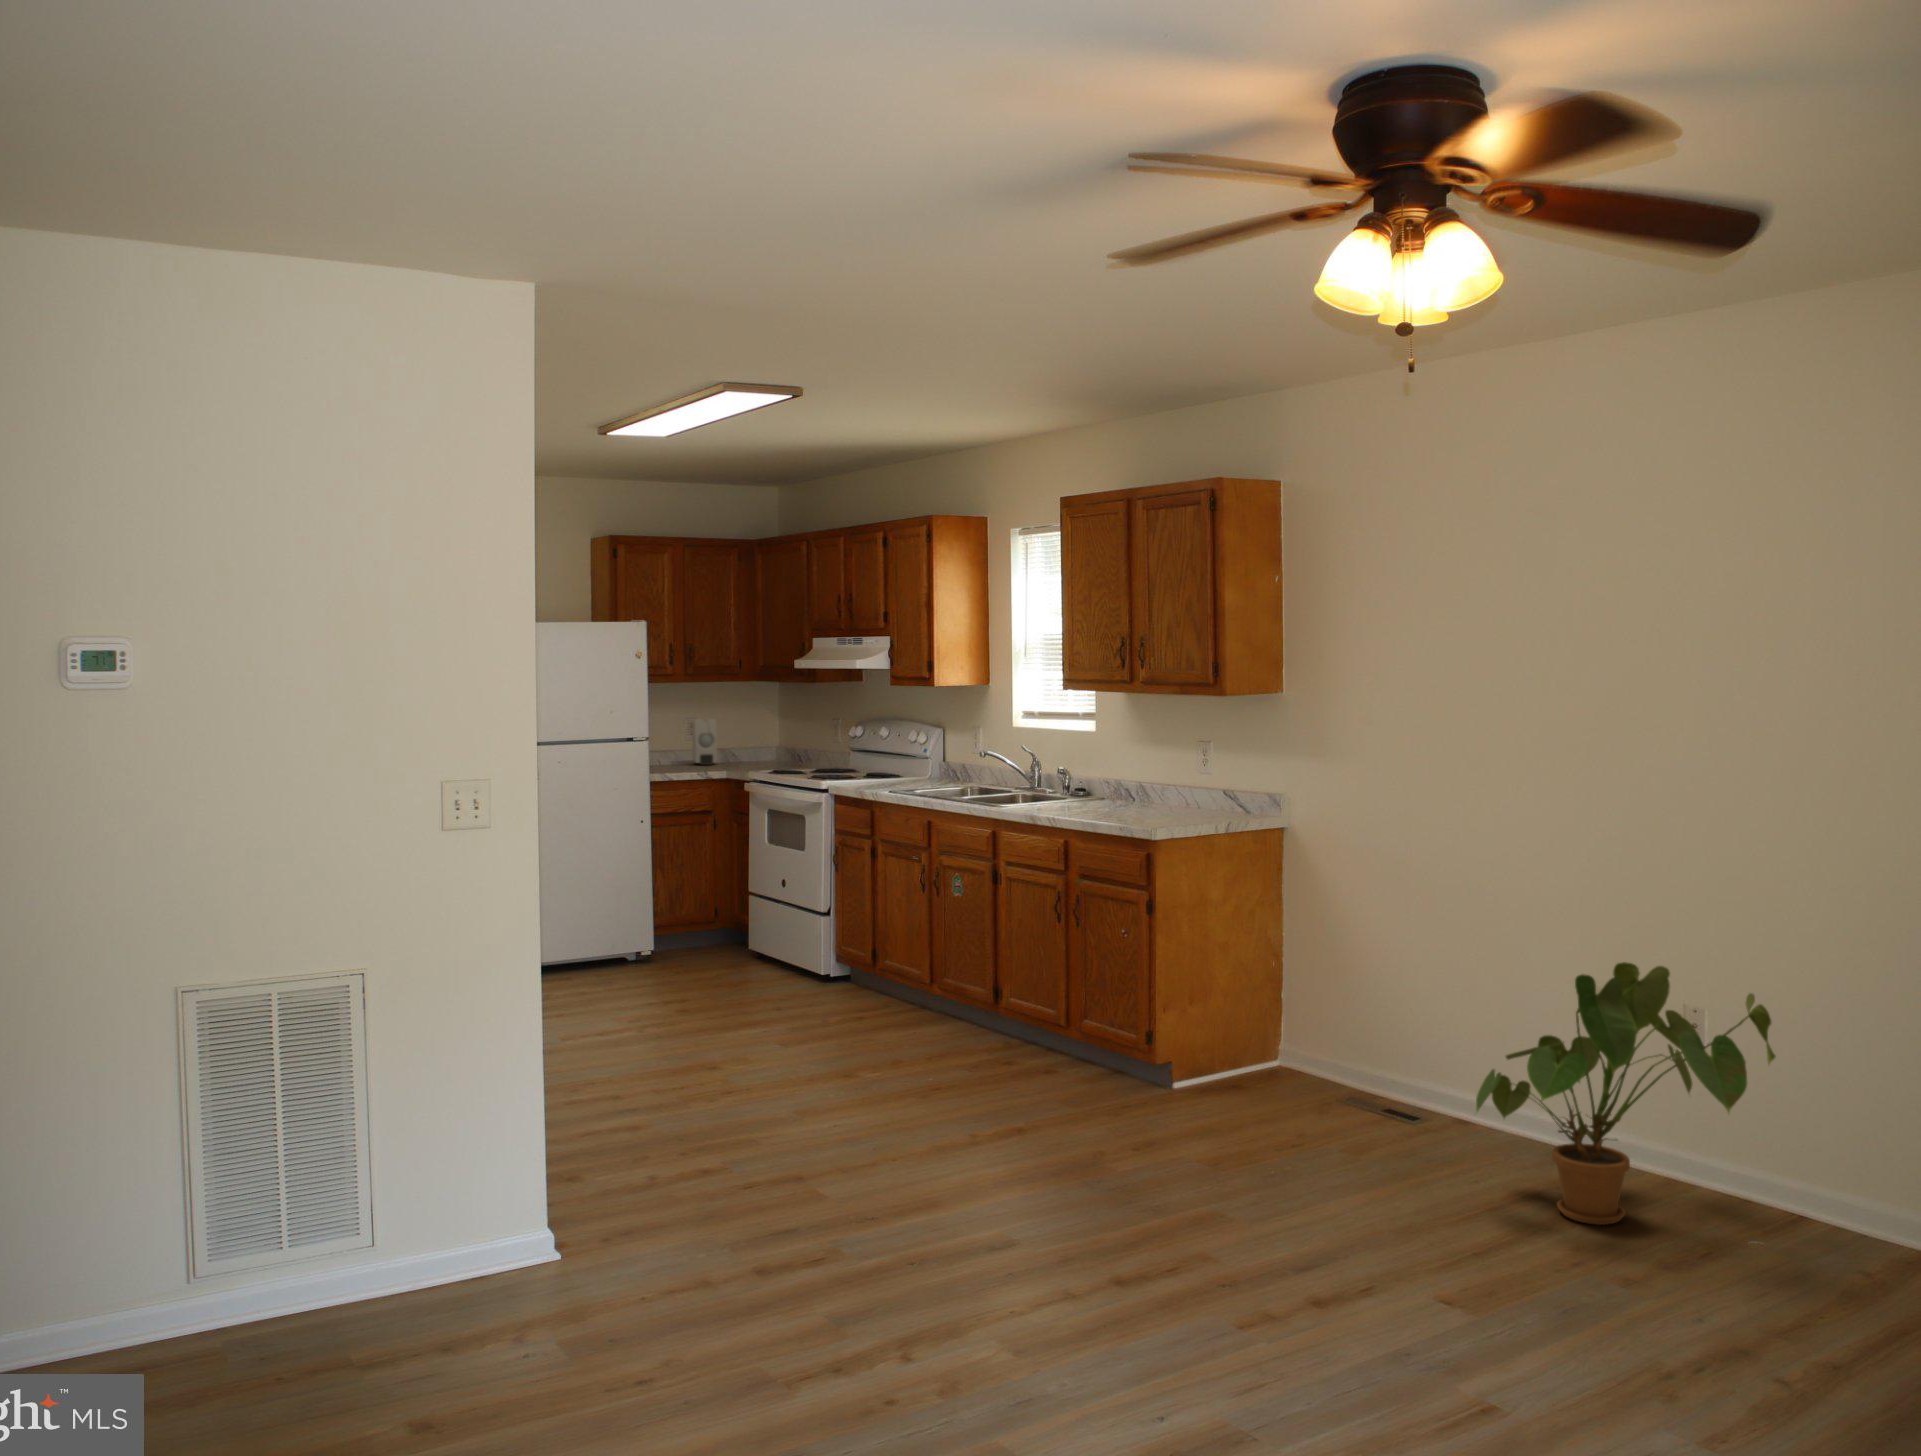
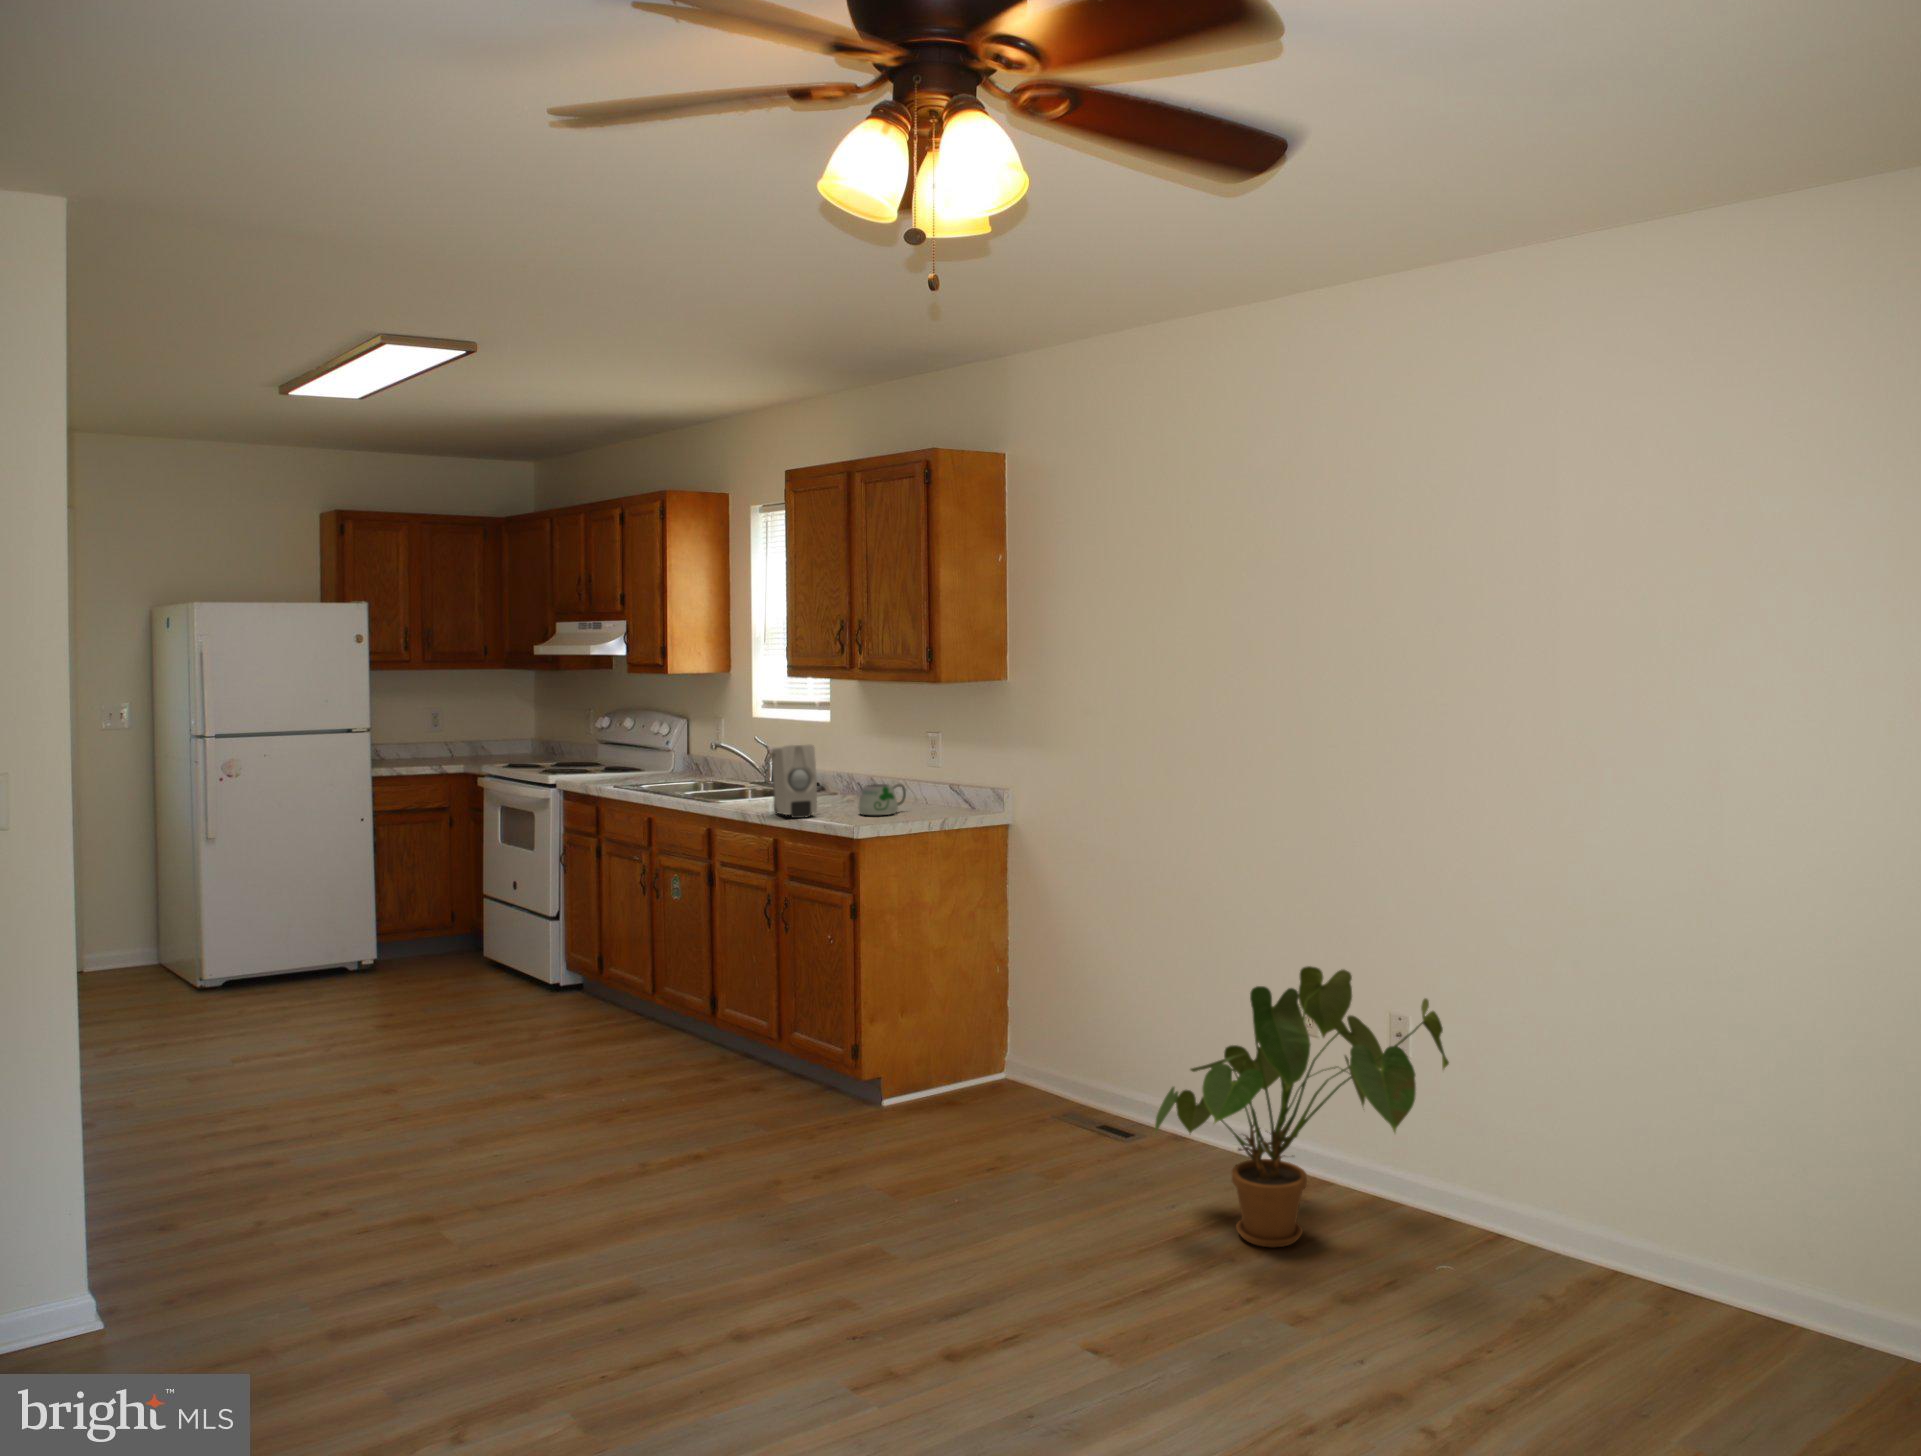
soap dispenser: present [692,719,717,765] -> present [772,745,817,818]
mug: none [1142,788,1190,818] -> present [859,783,906,815]

